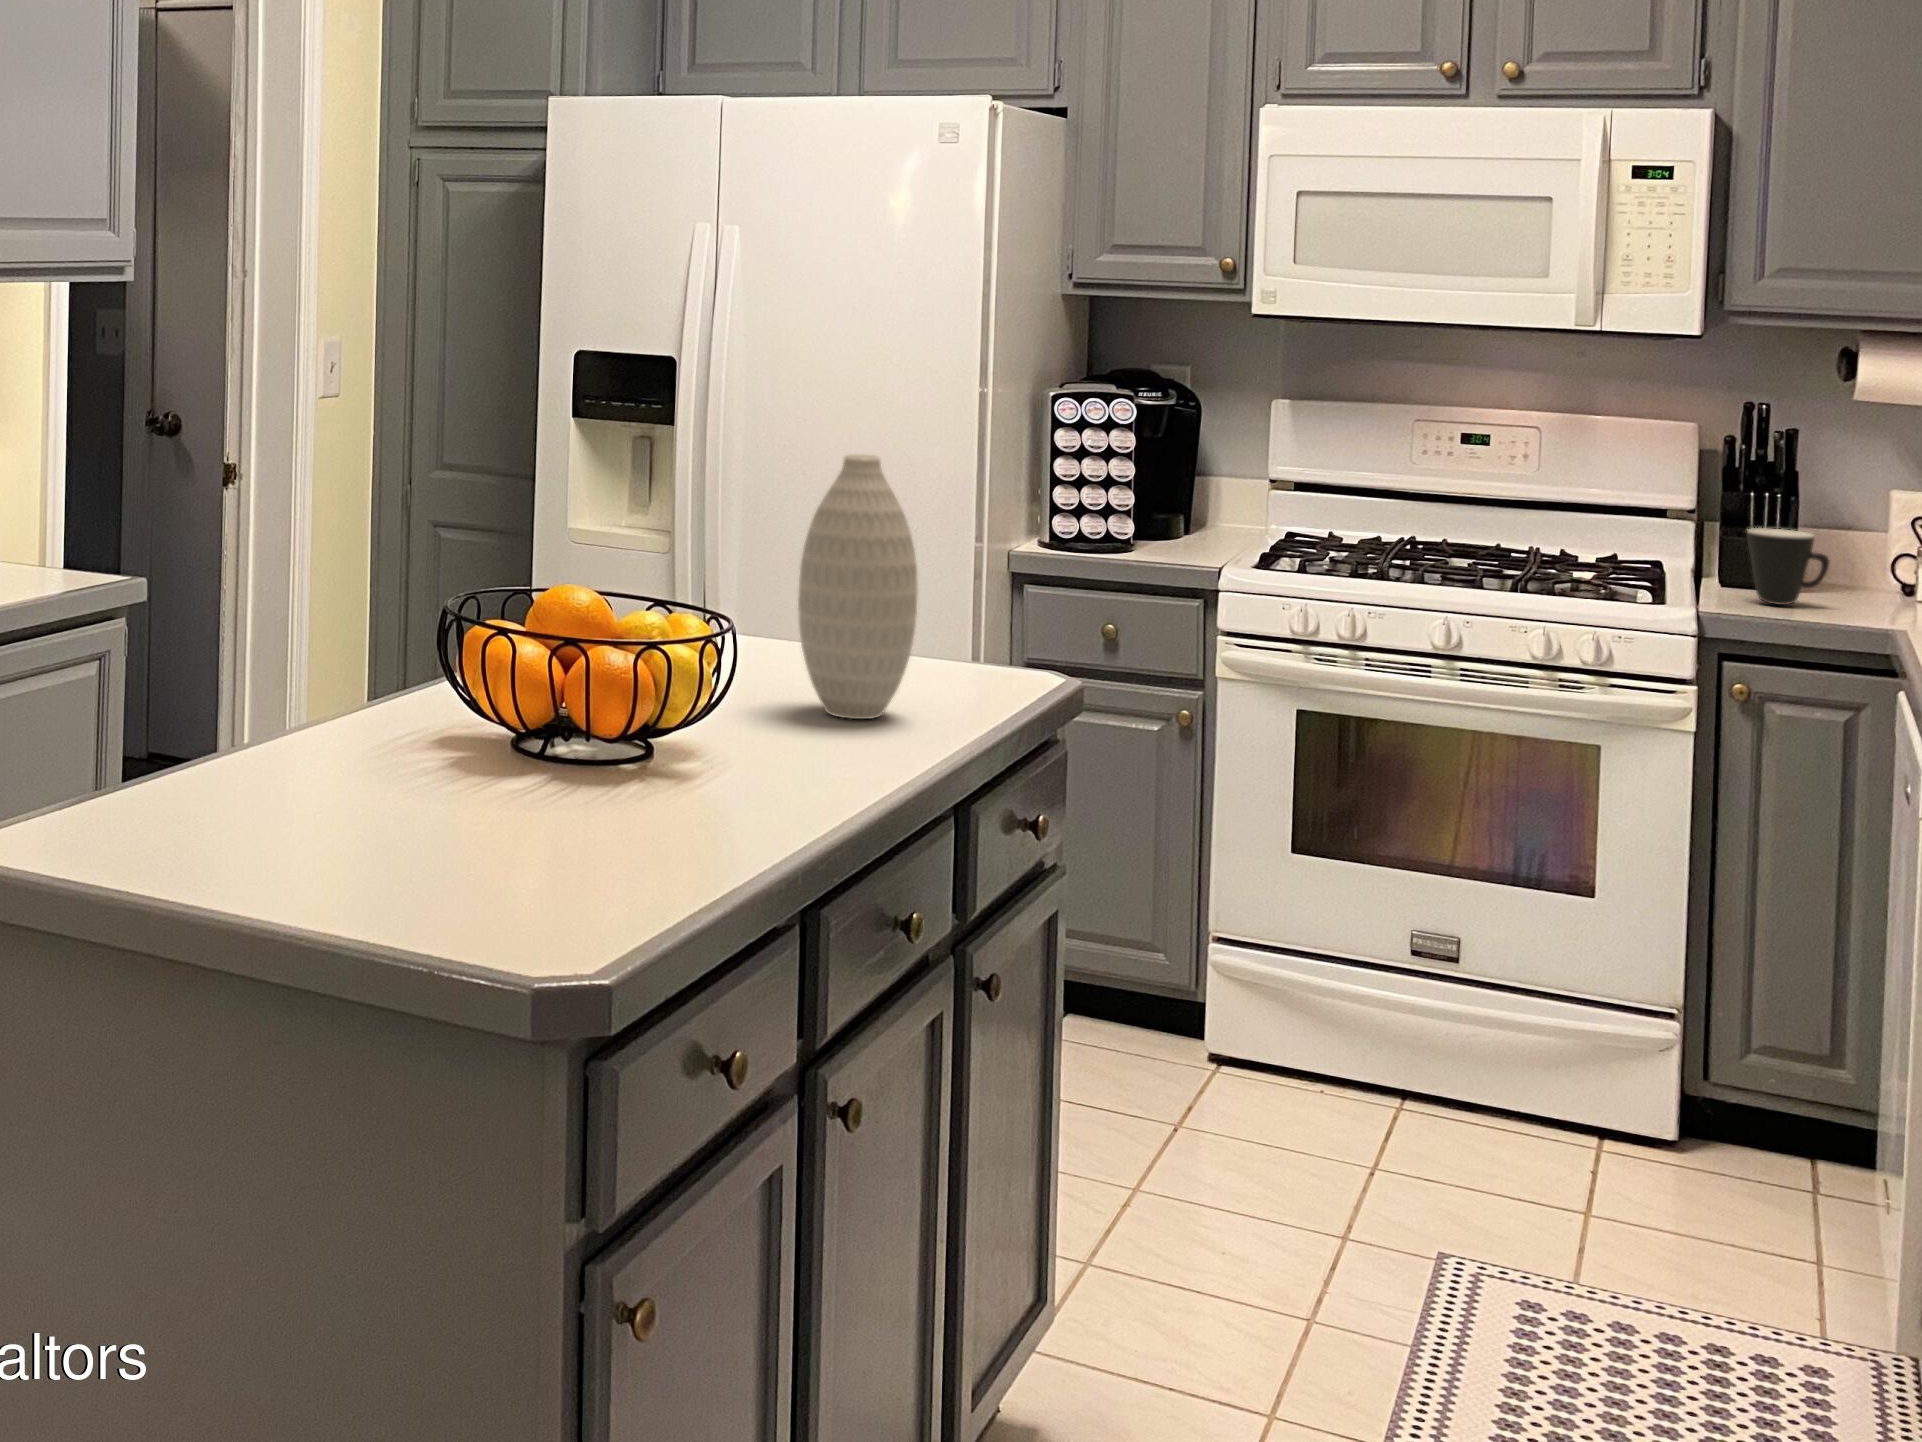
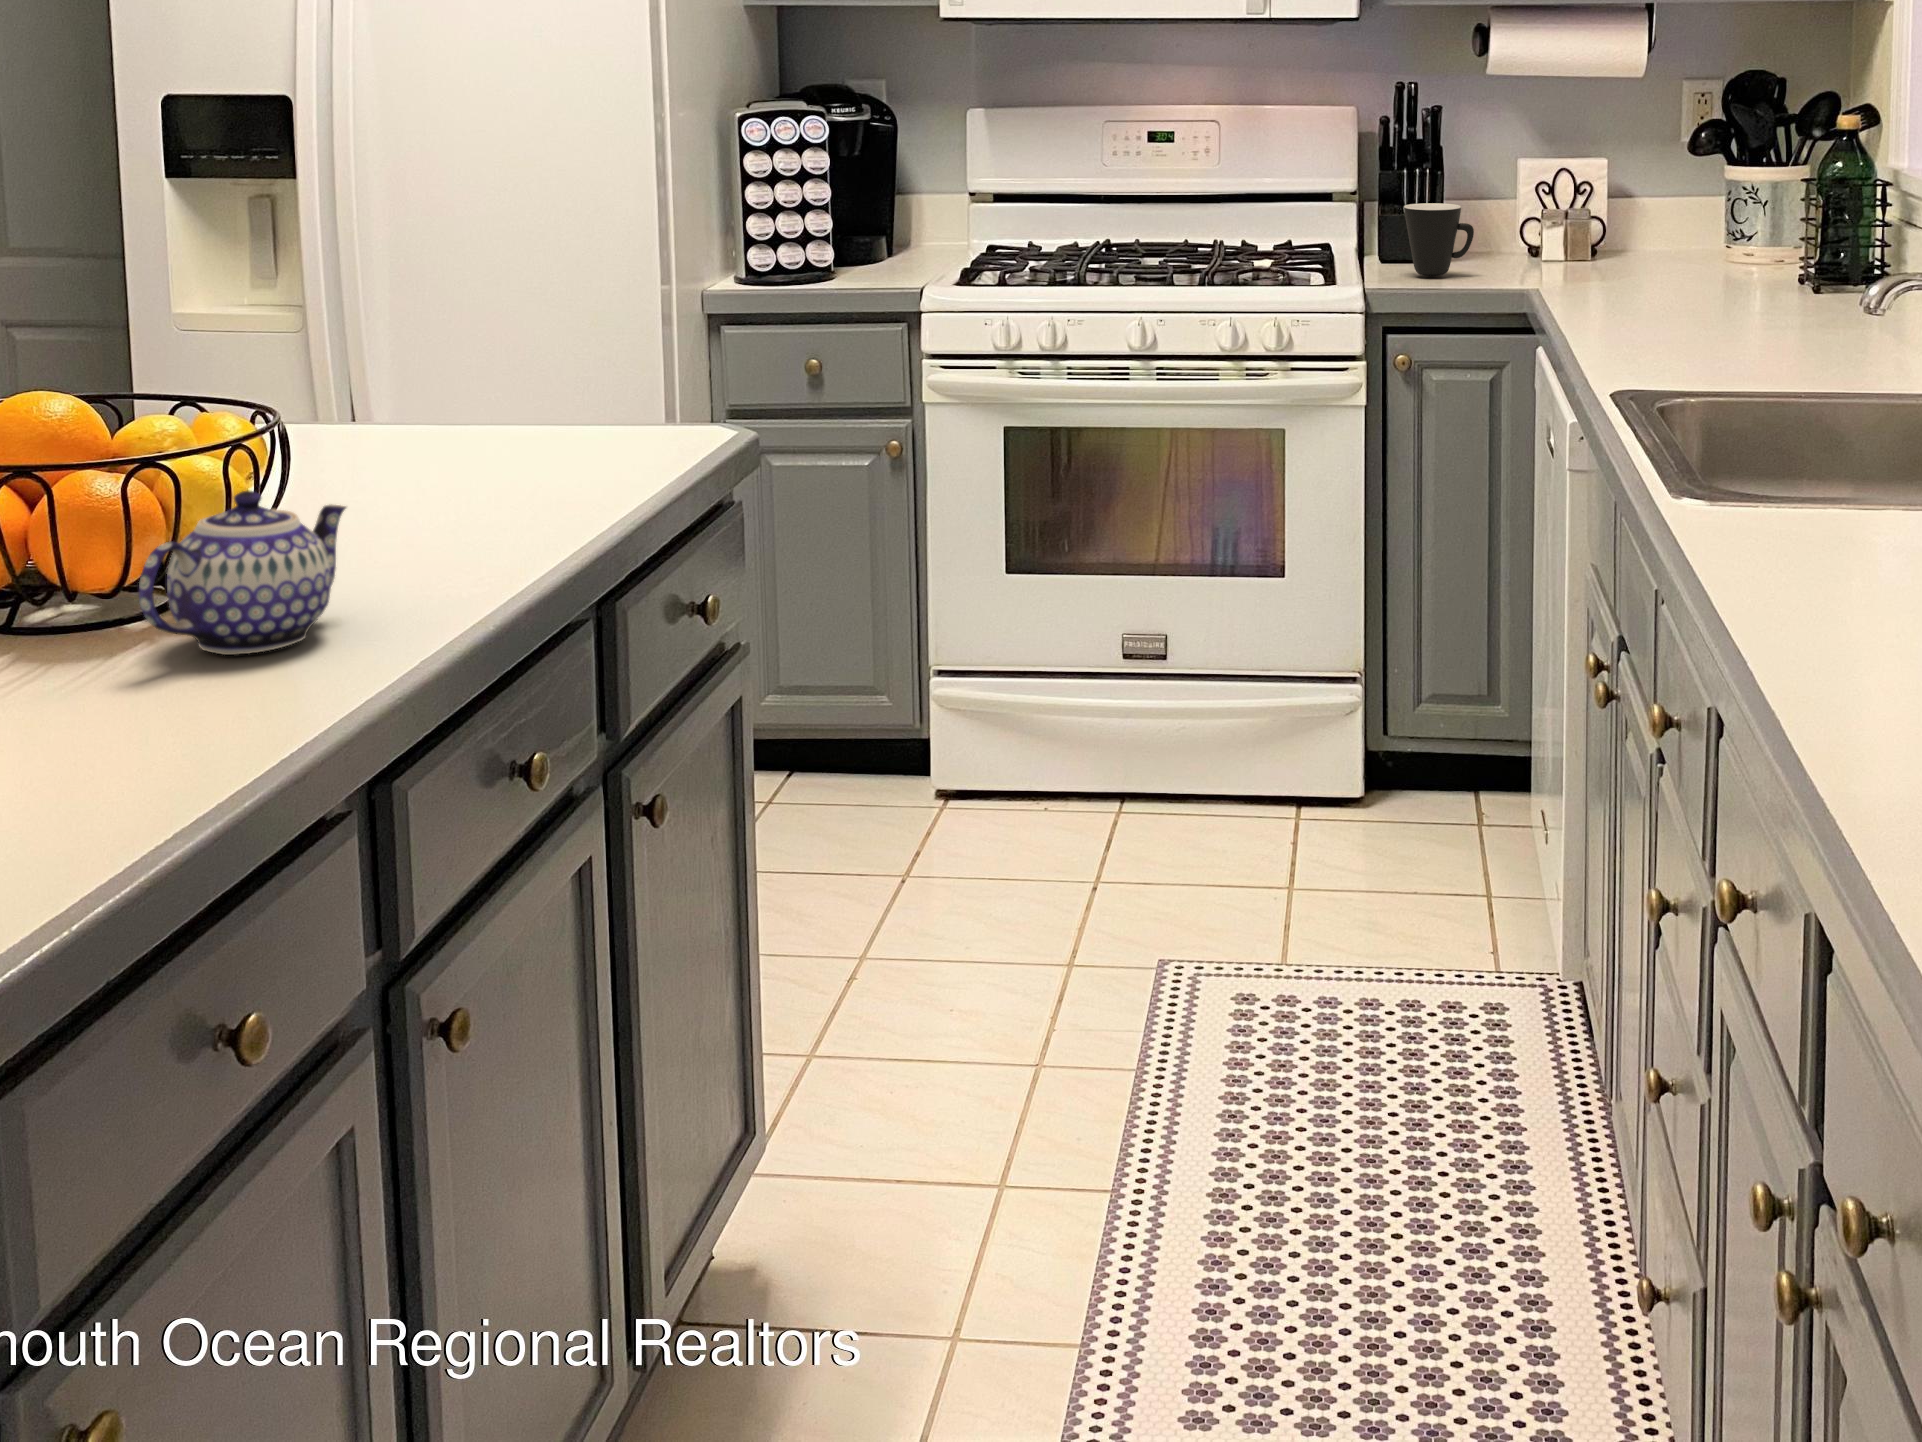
vase: present [798,454,918,719] -> none [377,190,531,520]
teapot: none [651,672,791,795] -> present [139,491,346,655]

